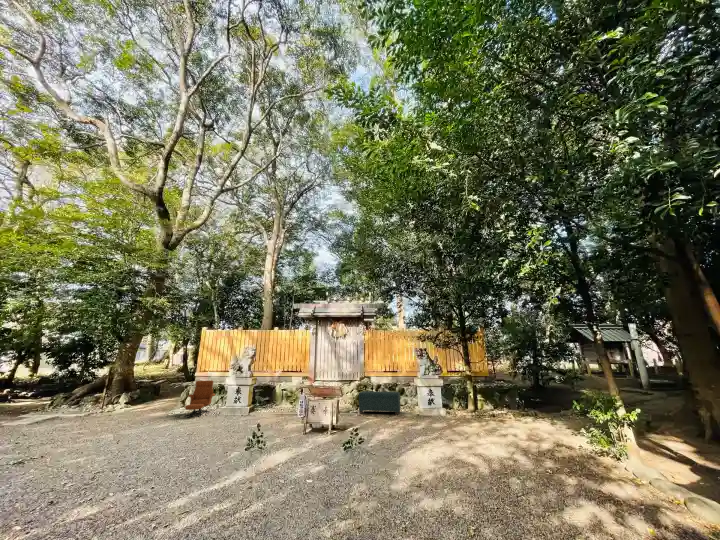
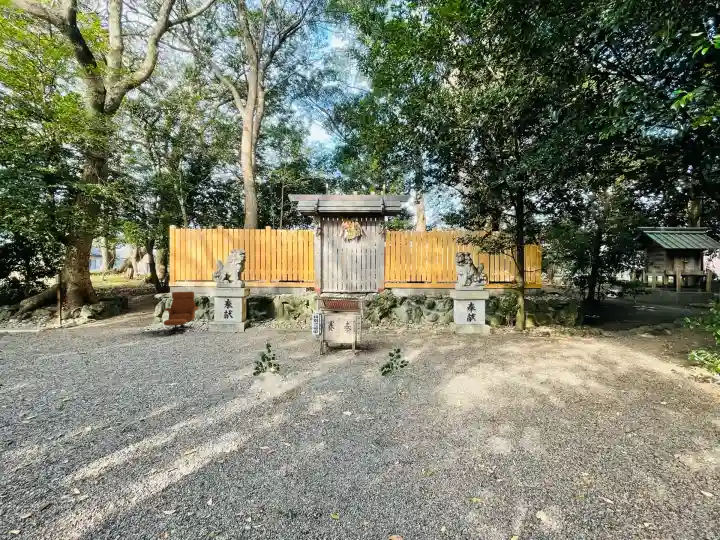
bench: present [359,391,401,415] -> none [380,305,431,332]

